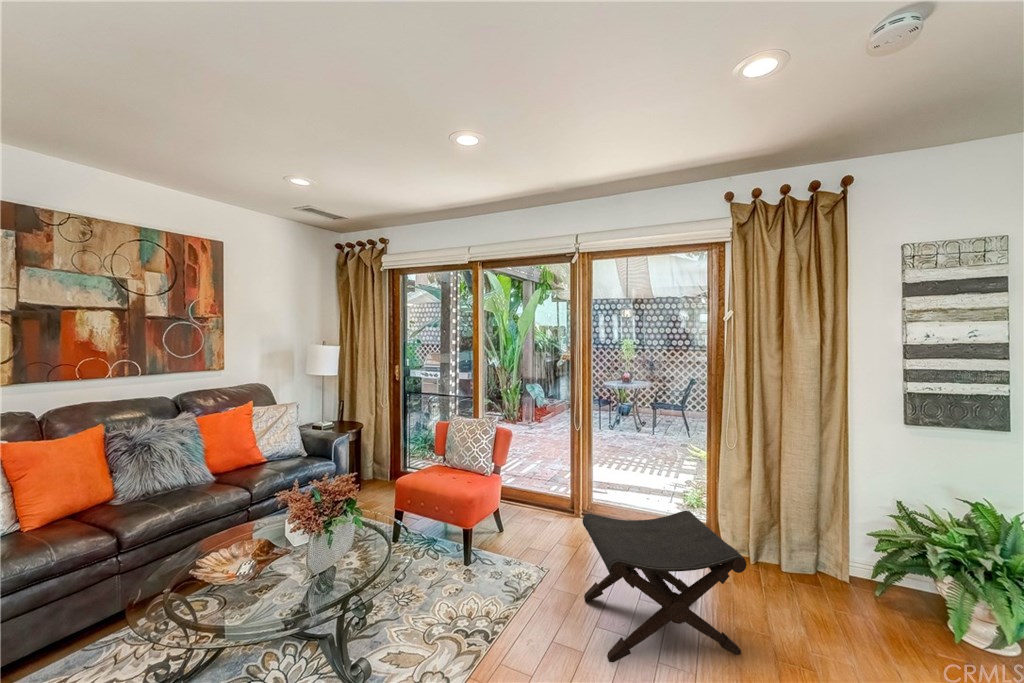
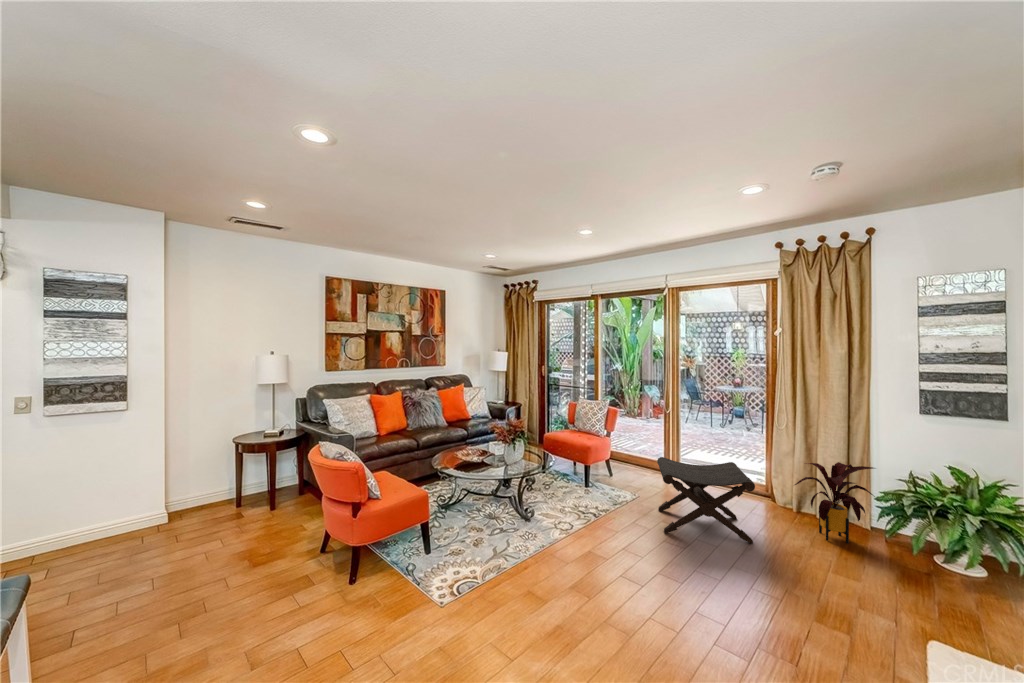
house plant: none [773,496,883,619] -> present [795,462,875,544]

